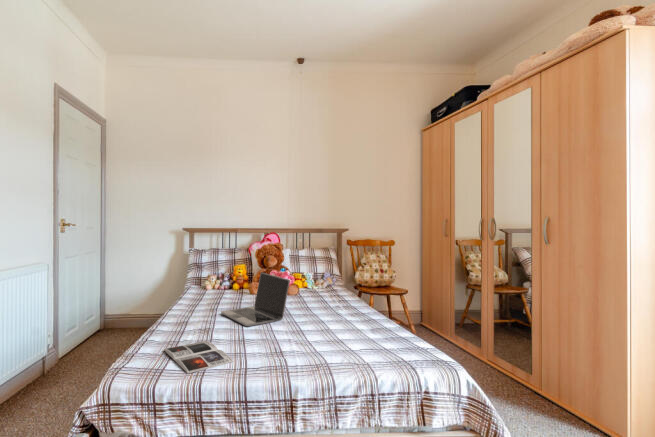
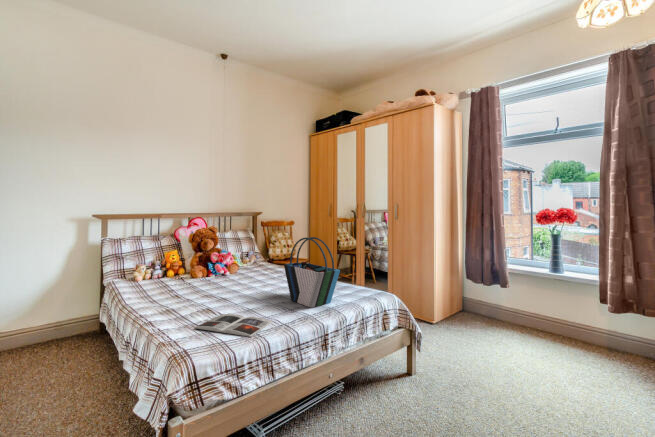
tote bag: none [292,266,333,355] -> present [284,237,340,308]
laptop: present [221,272,290,326] -> none [194,253,261,299]

